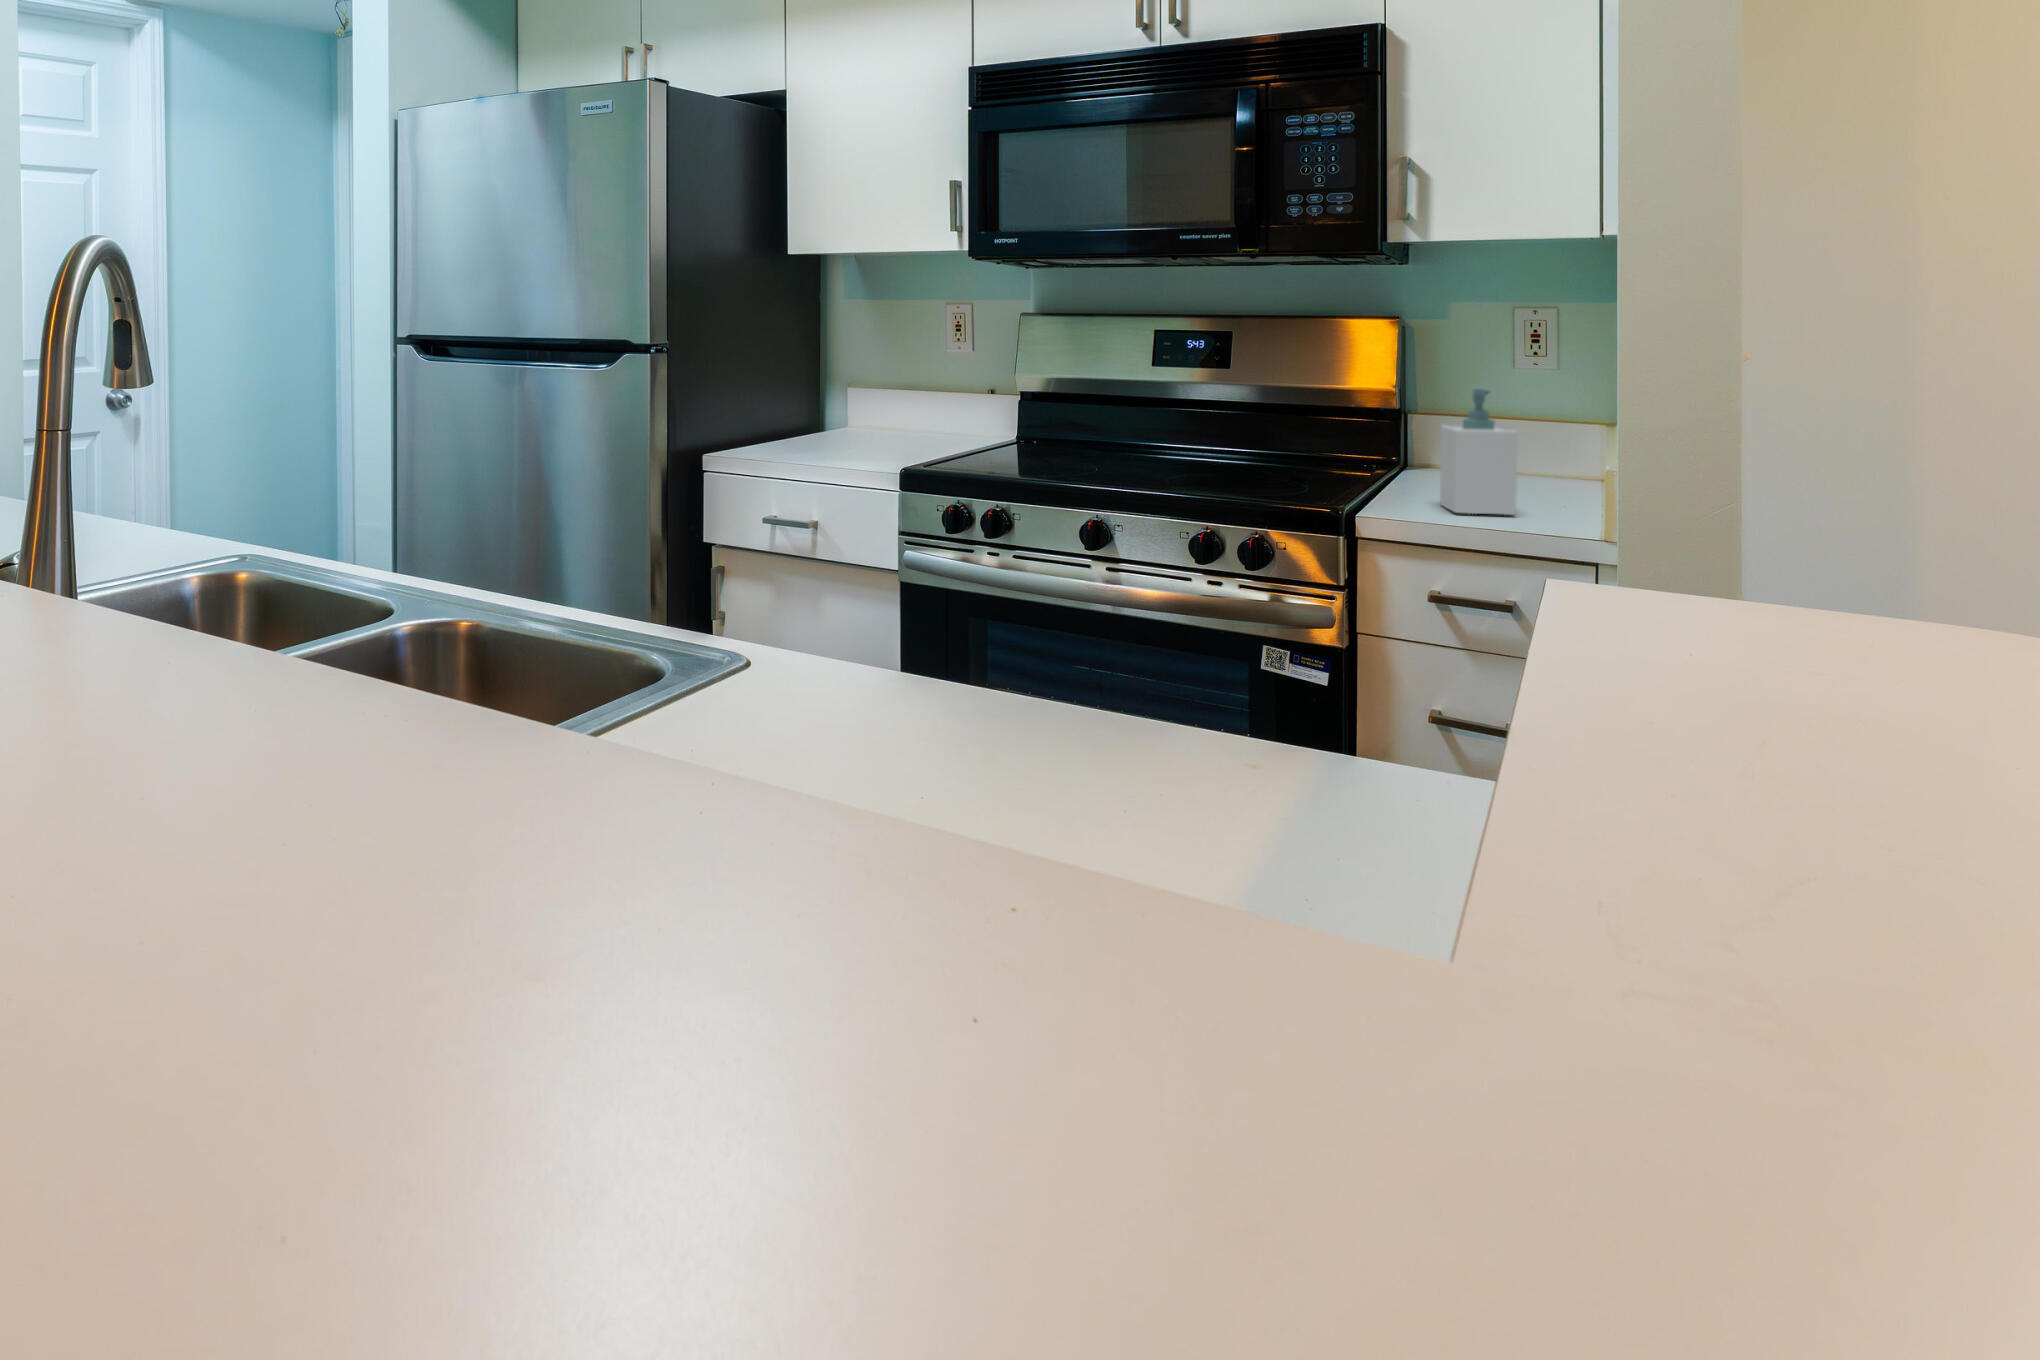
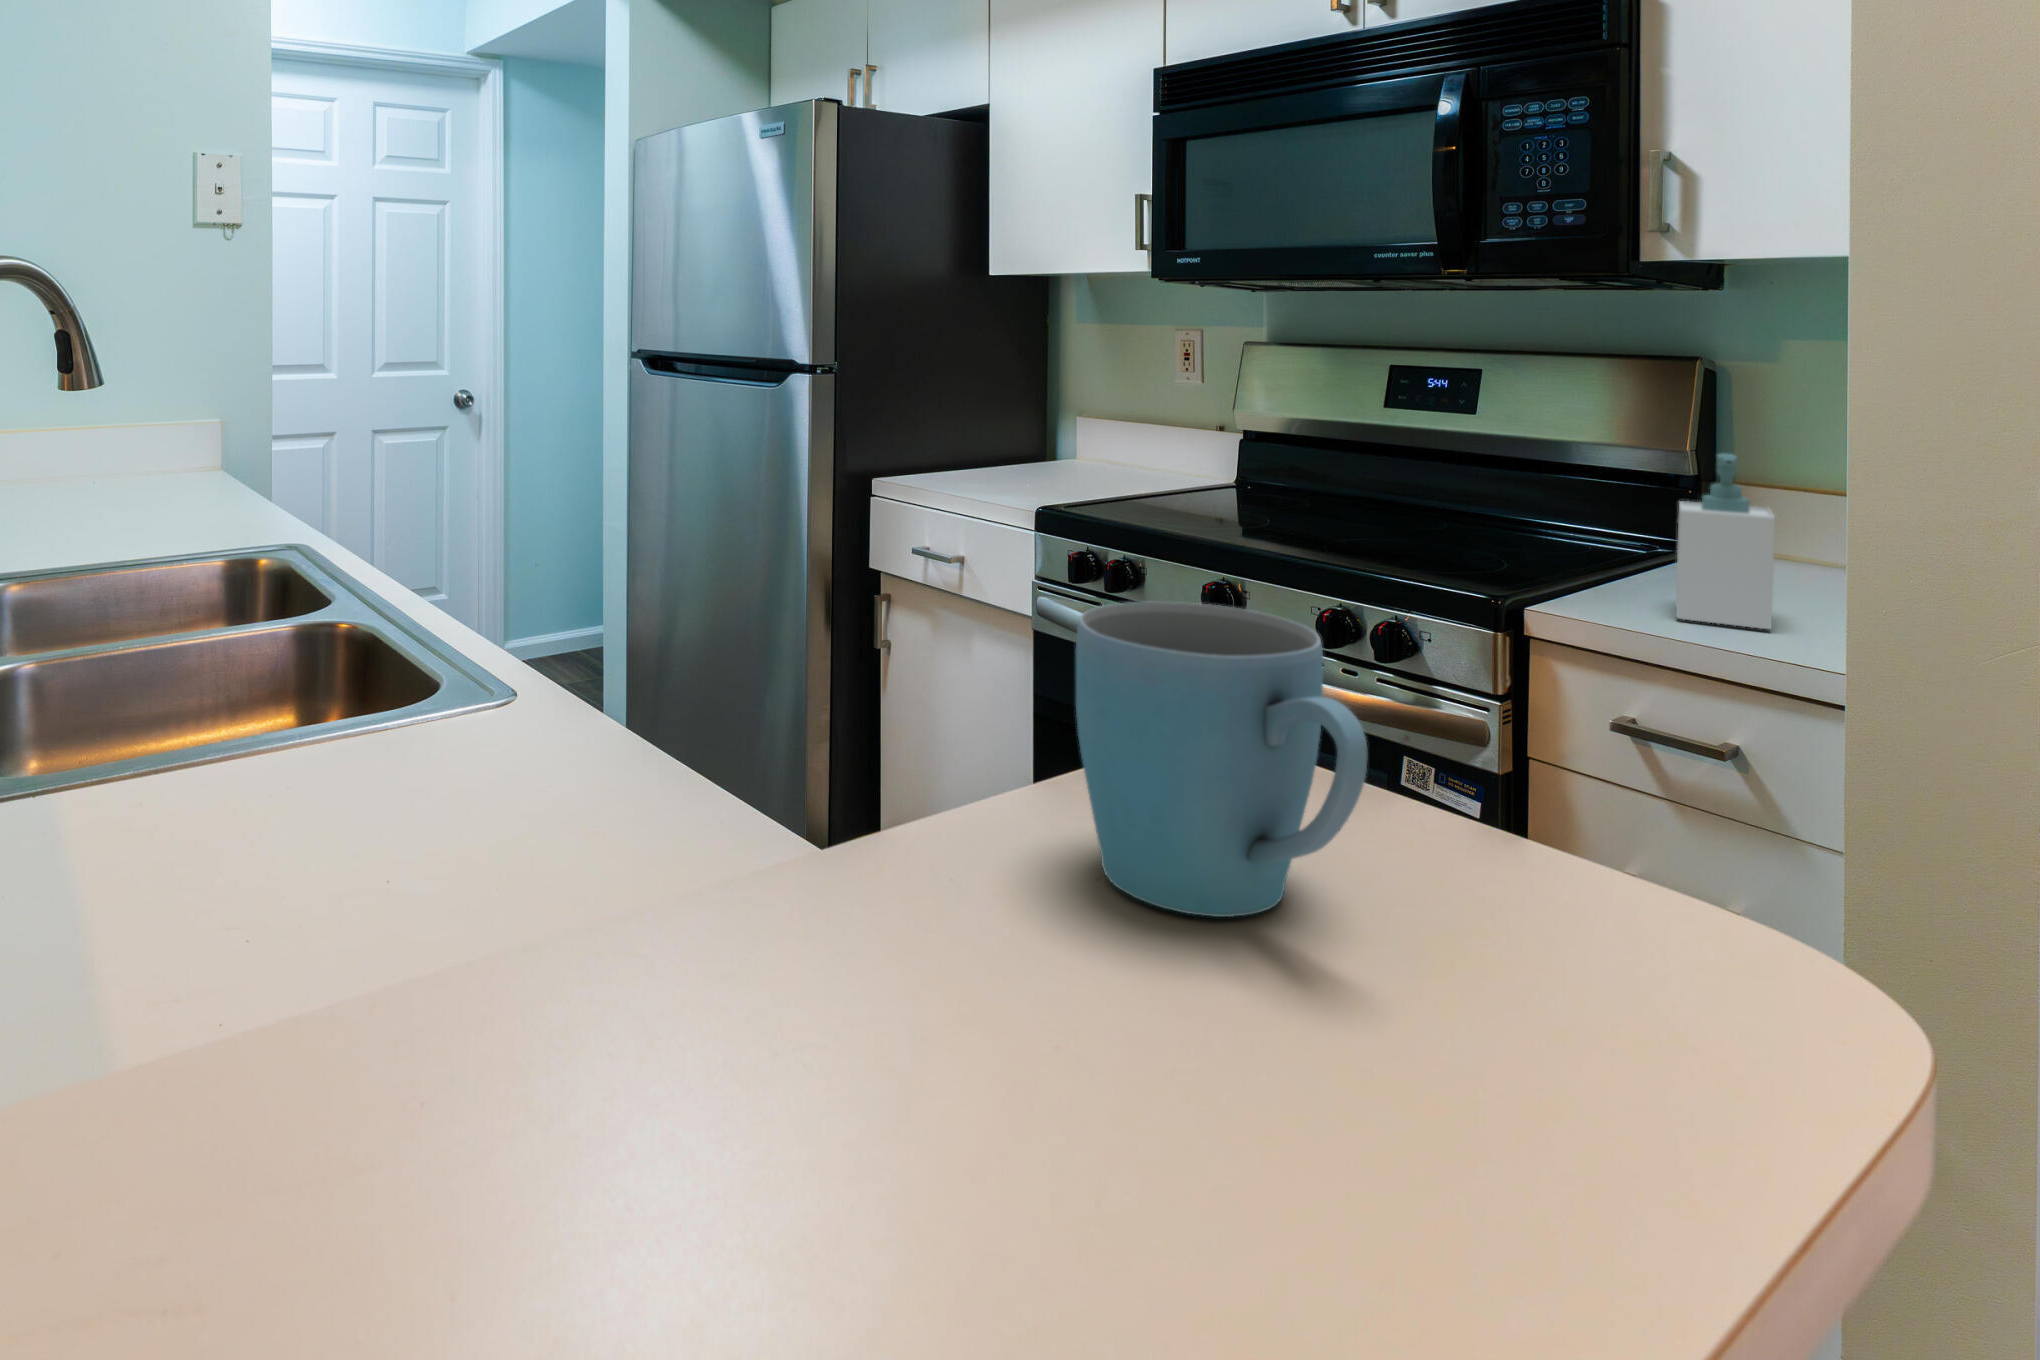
mug: none [1705,478,2015,687] -> present [1076,602,1368,917]

